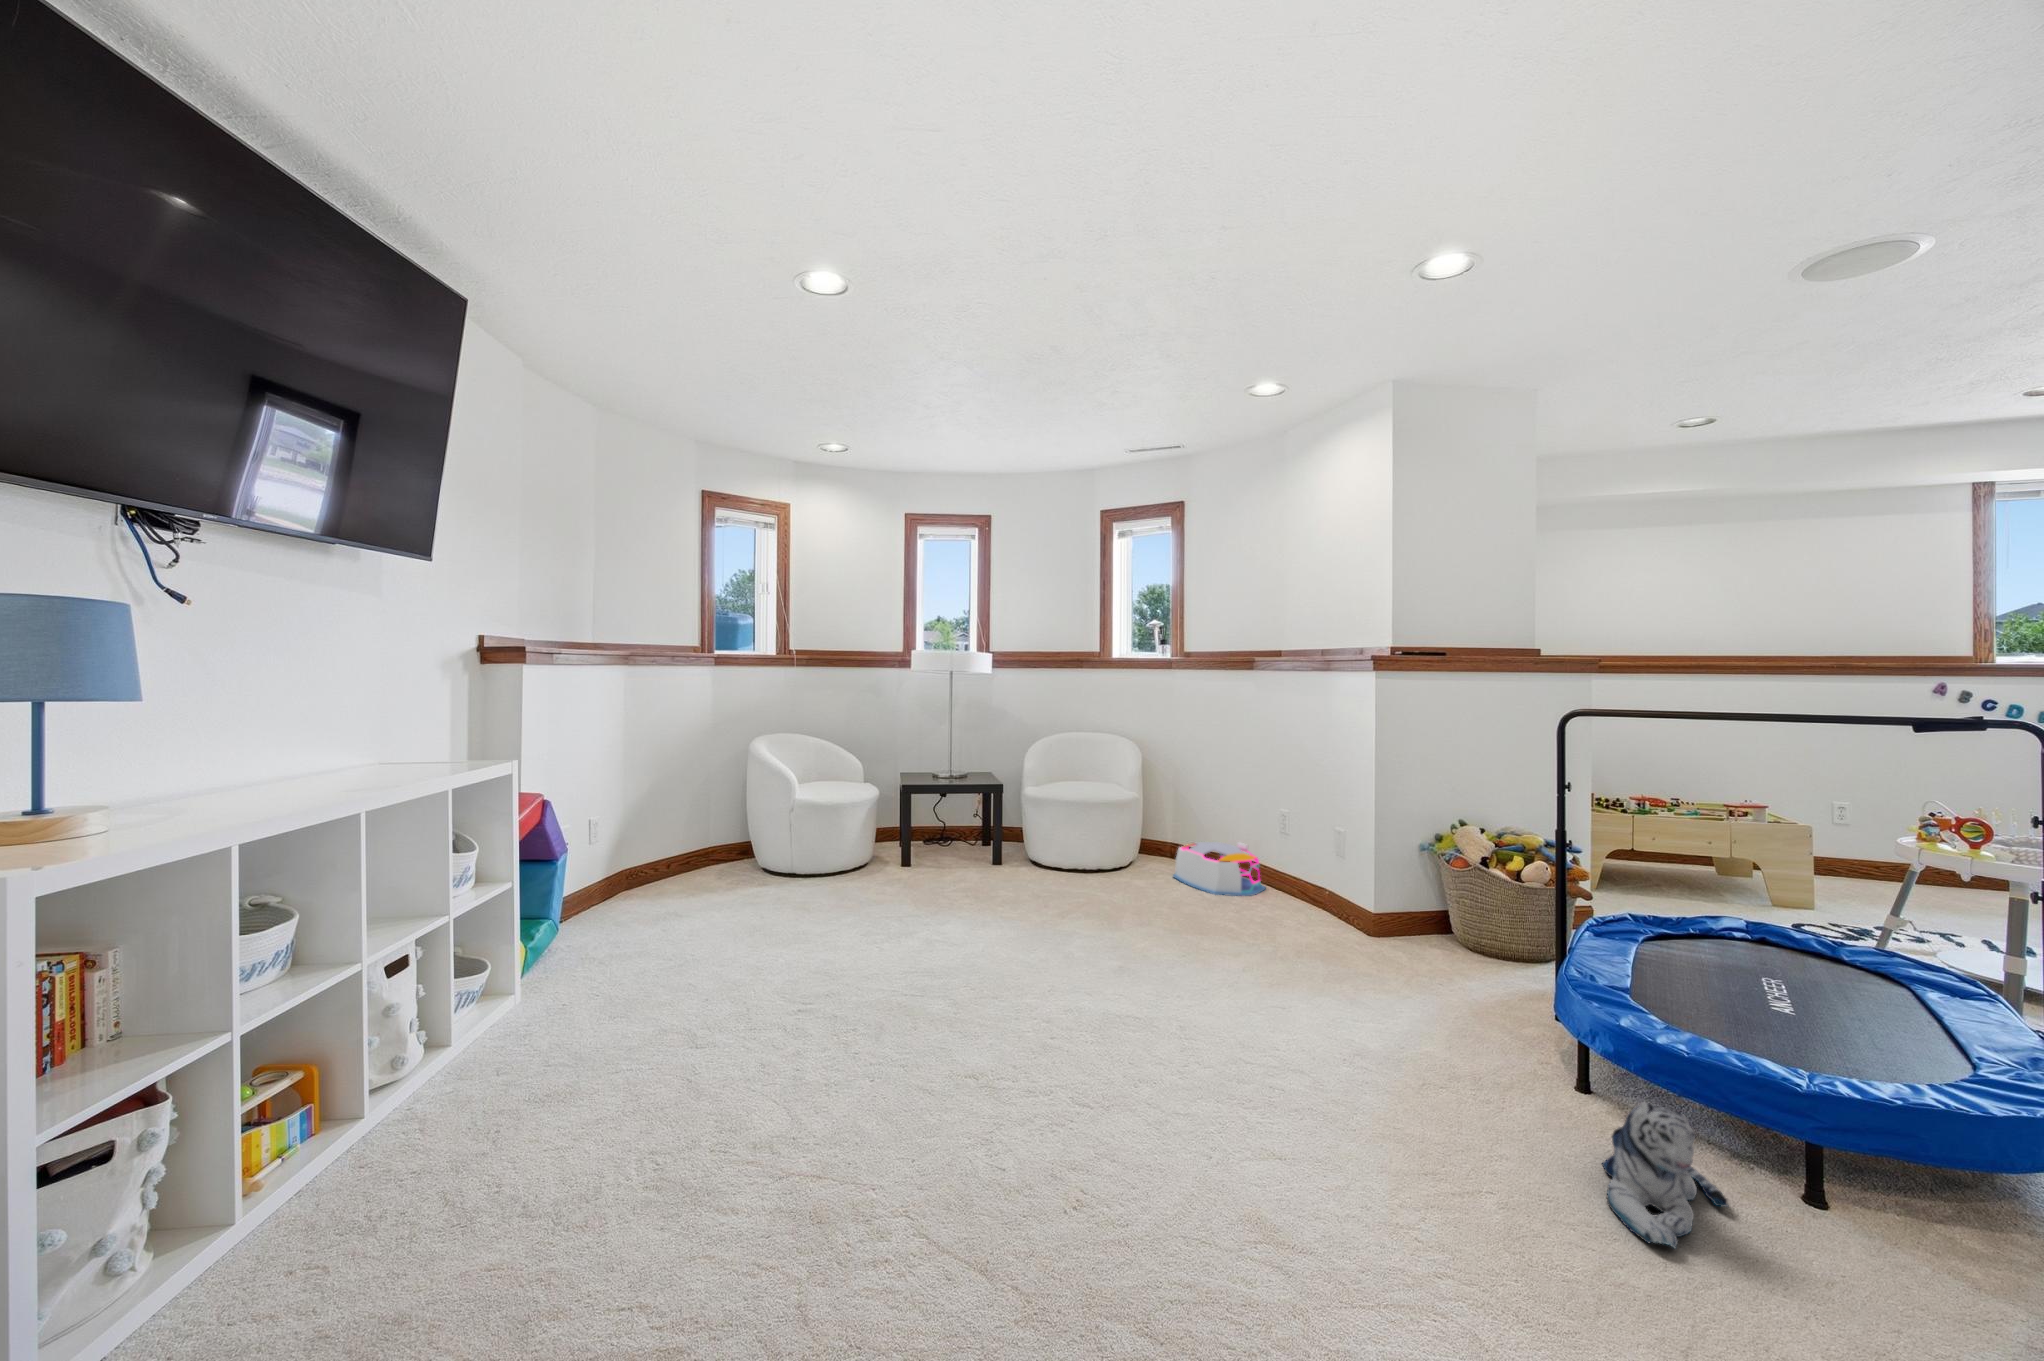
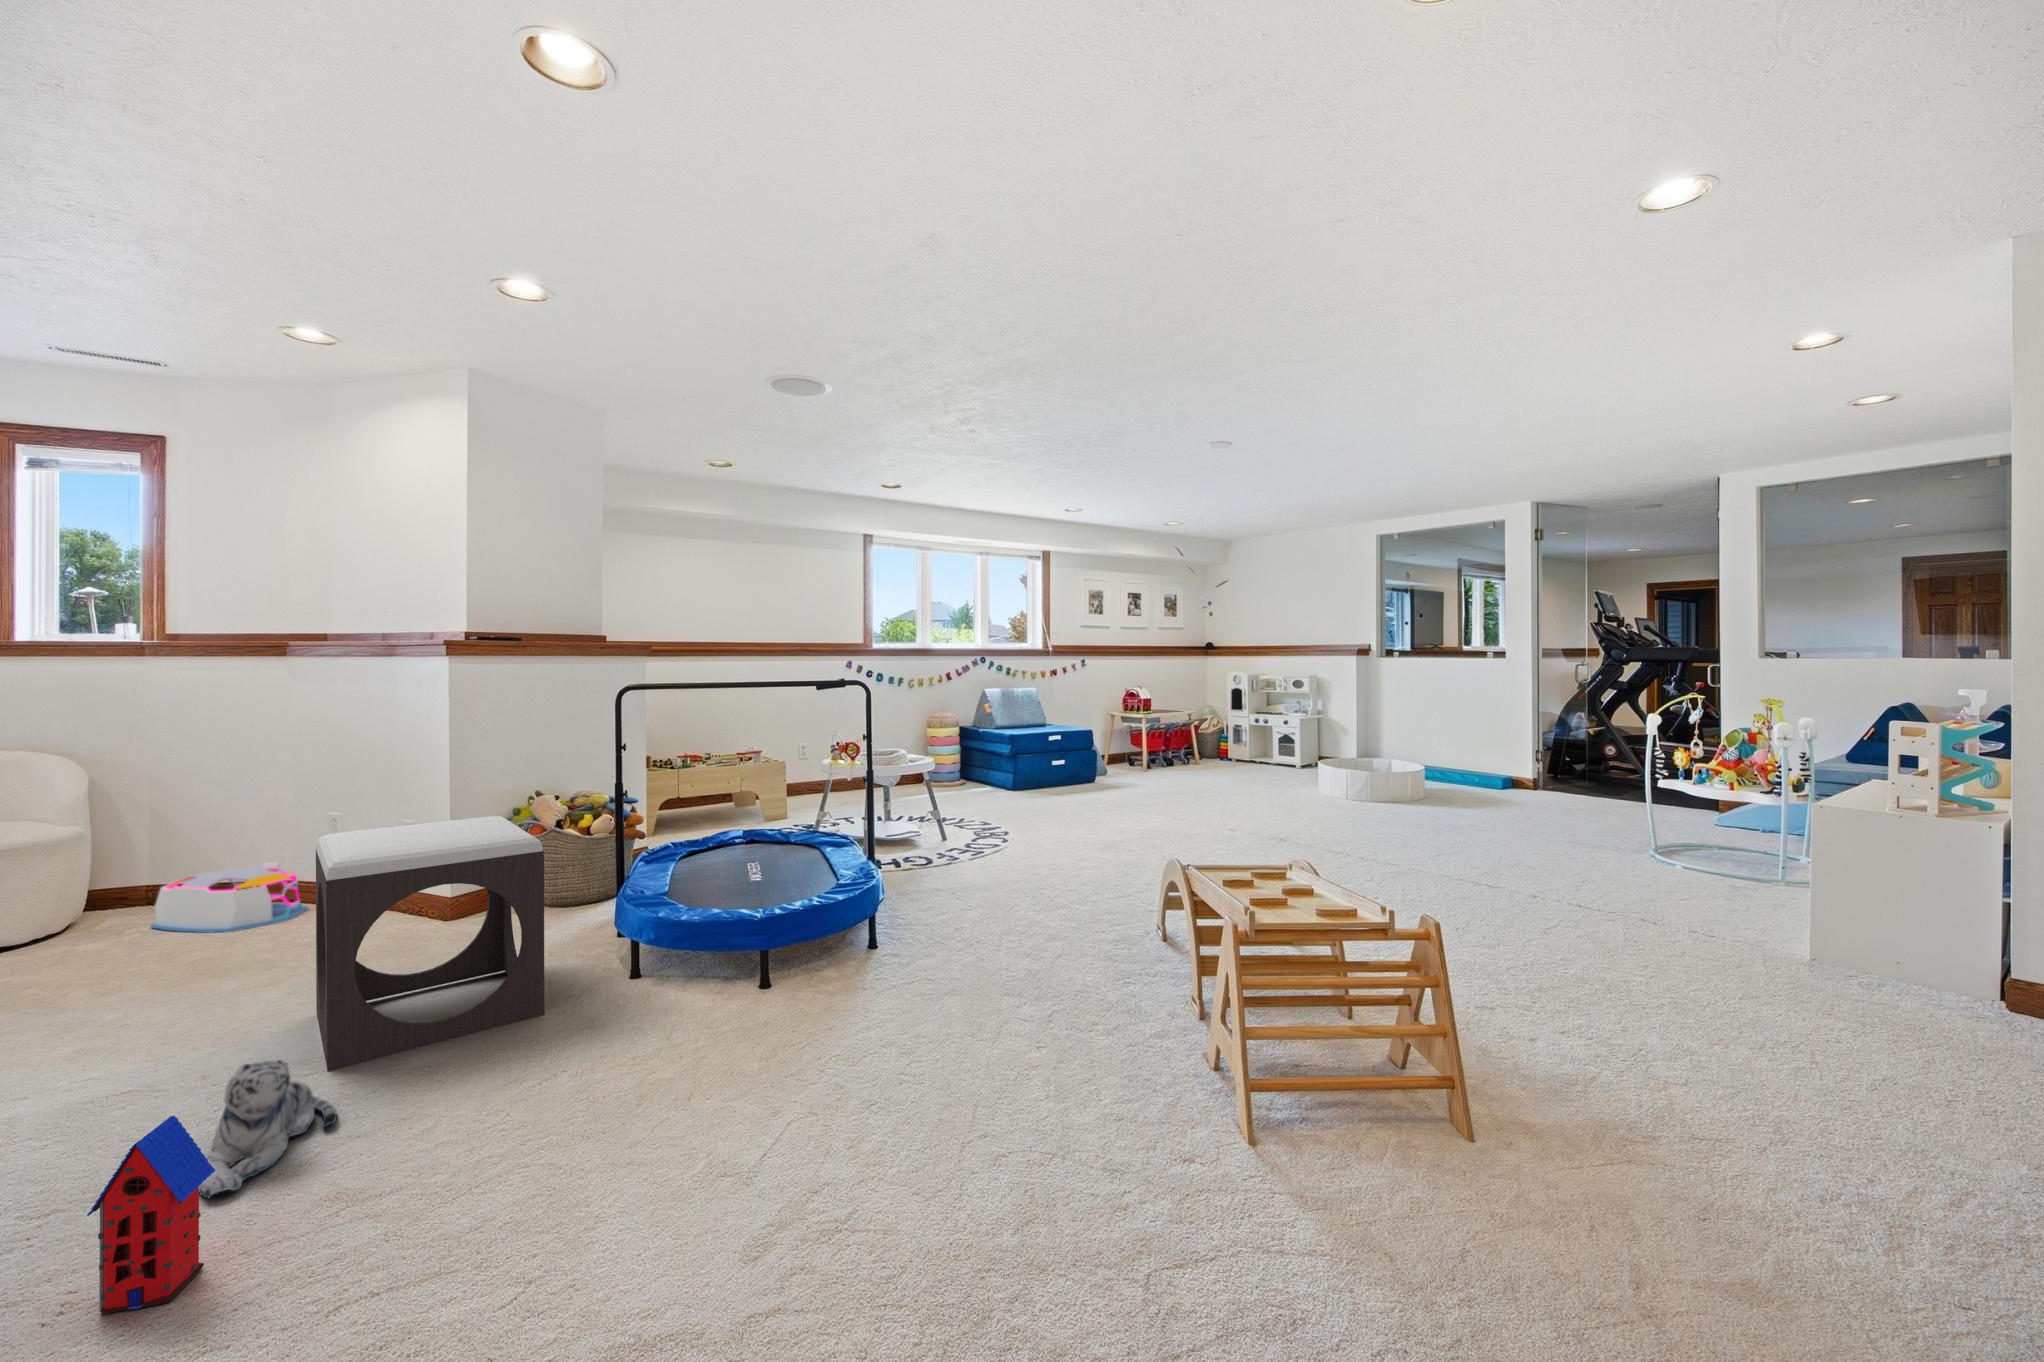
footstool: none [1259,834,1466,1094] -> present [316,816,544,1071]
toy house: none [1078,1079,1158,1255] -> present [87,1116,216,1314]
plush toy: present [1602,1102,1728,1248] -> present [199,1060,337,1198]

